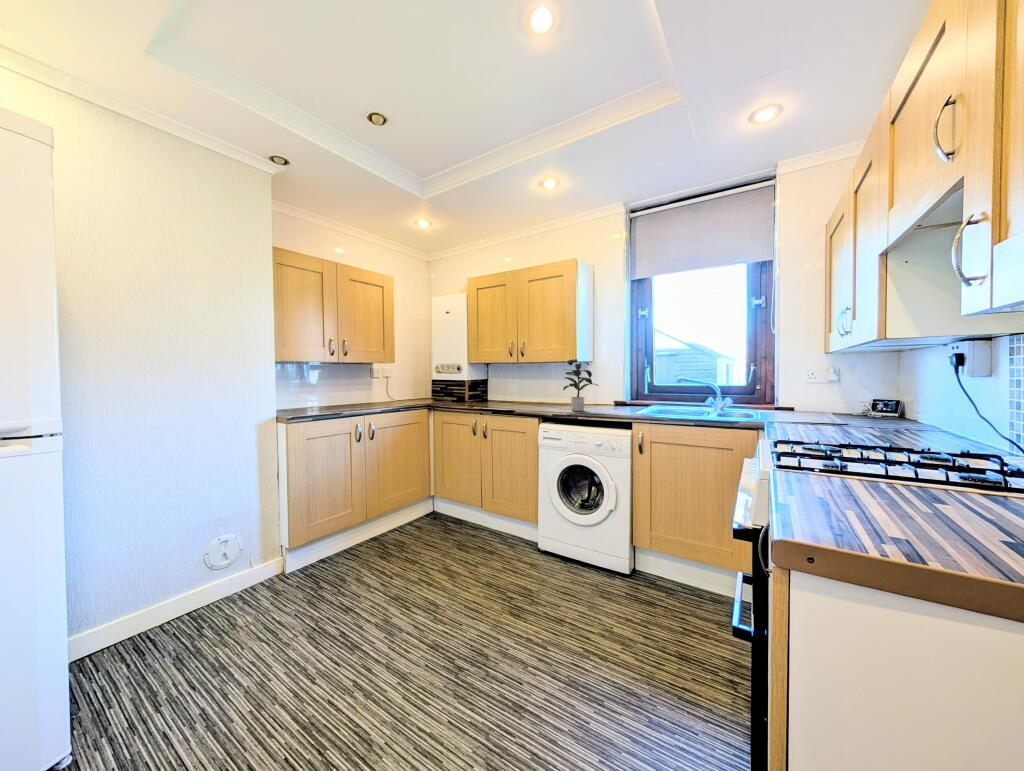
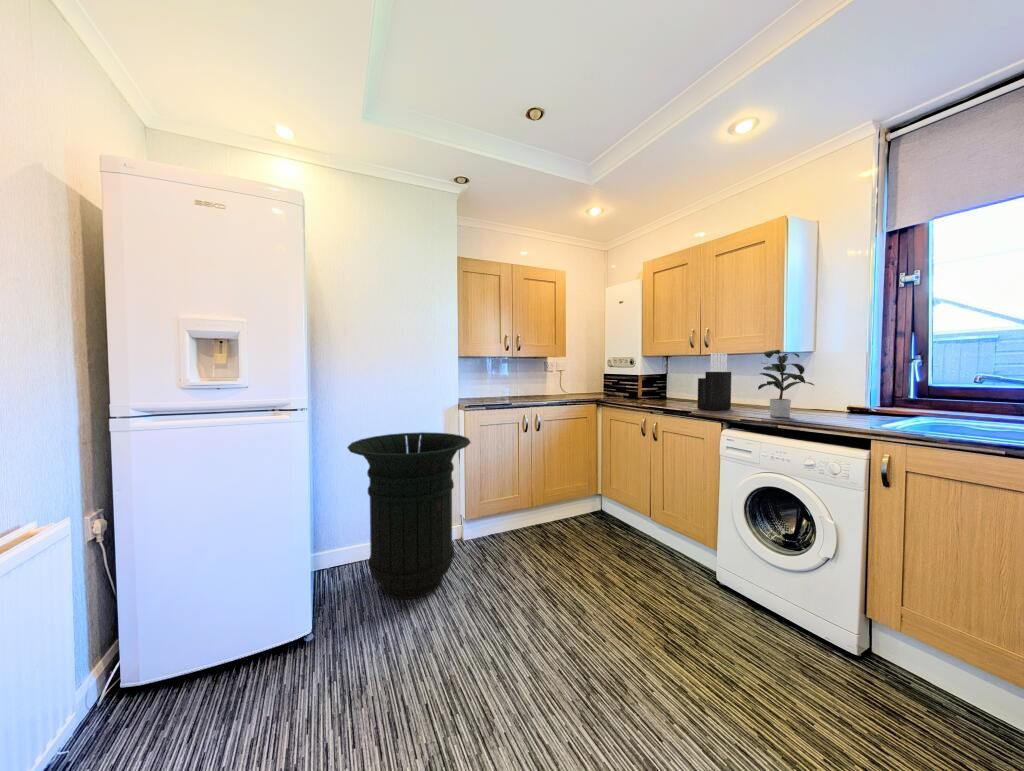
knife block: none [519,360,542,408] -> present [698,353,731,410]
trash can: none [116,451,303,666] -> present [348,432,470,599]

